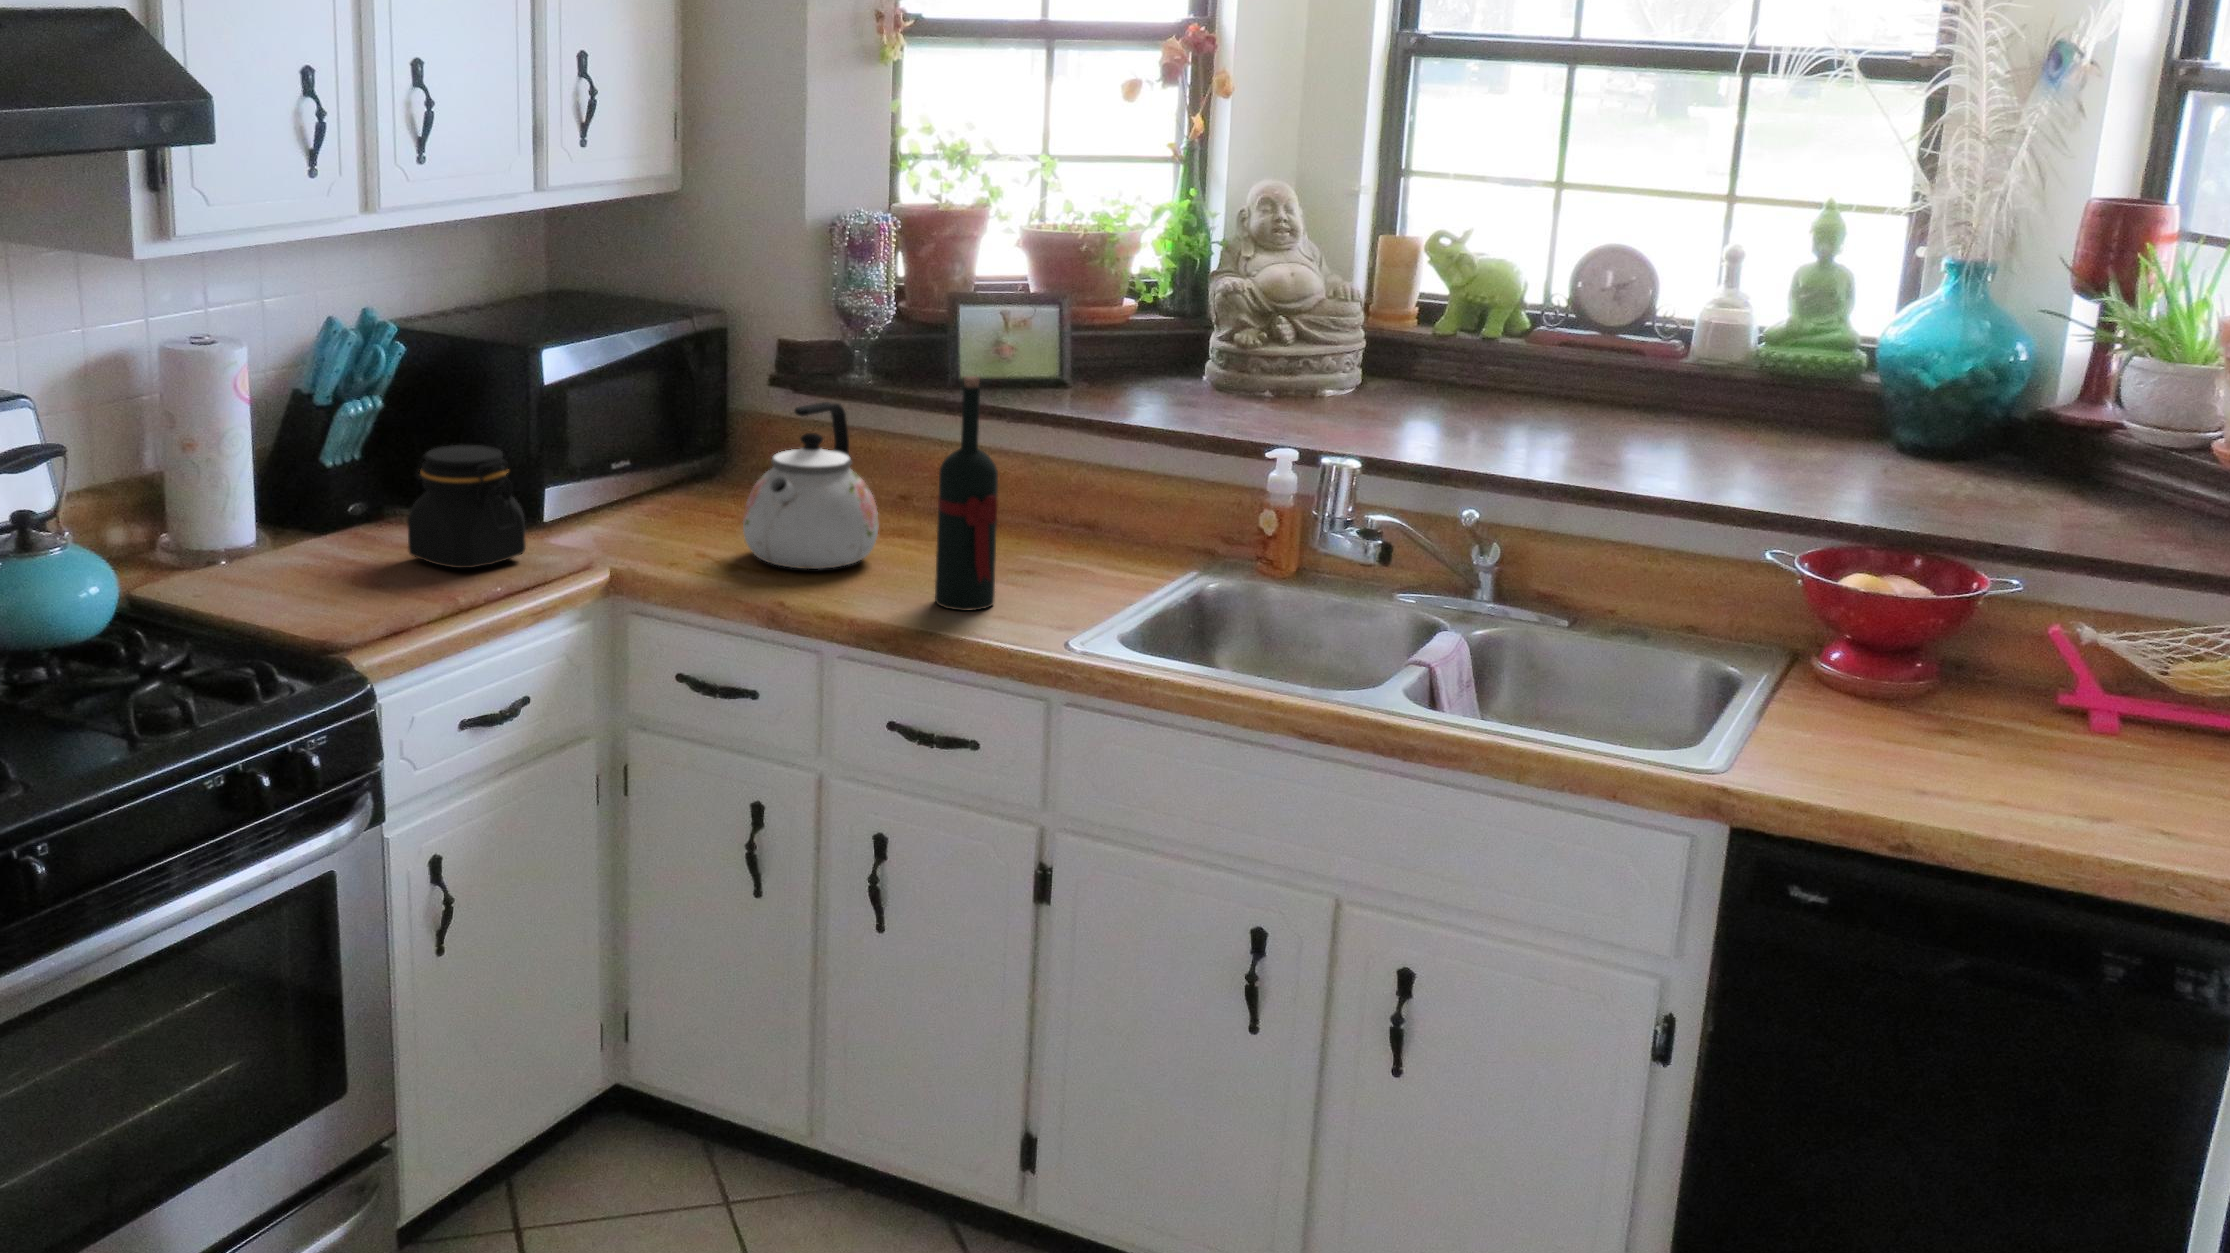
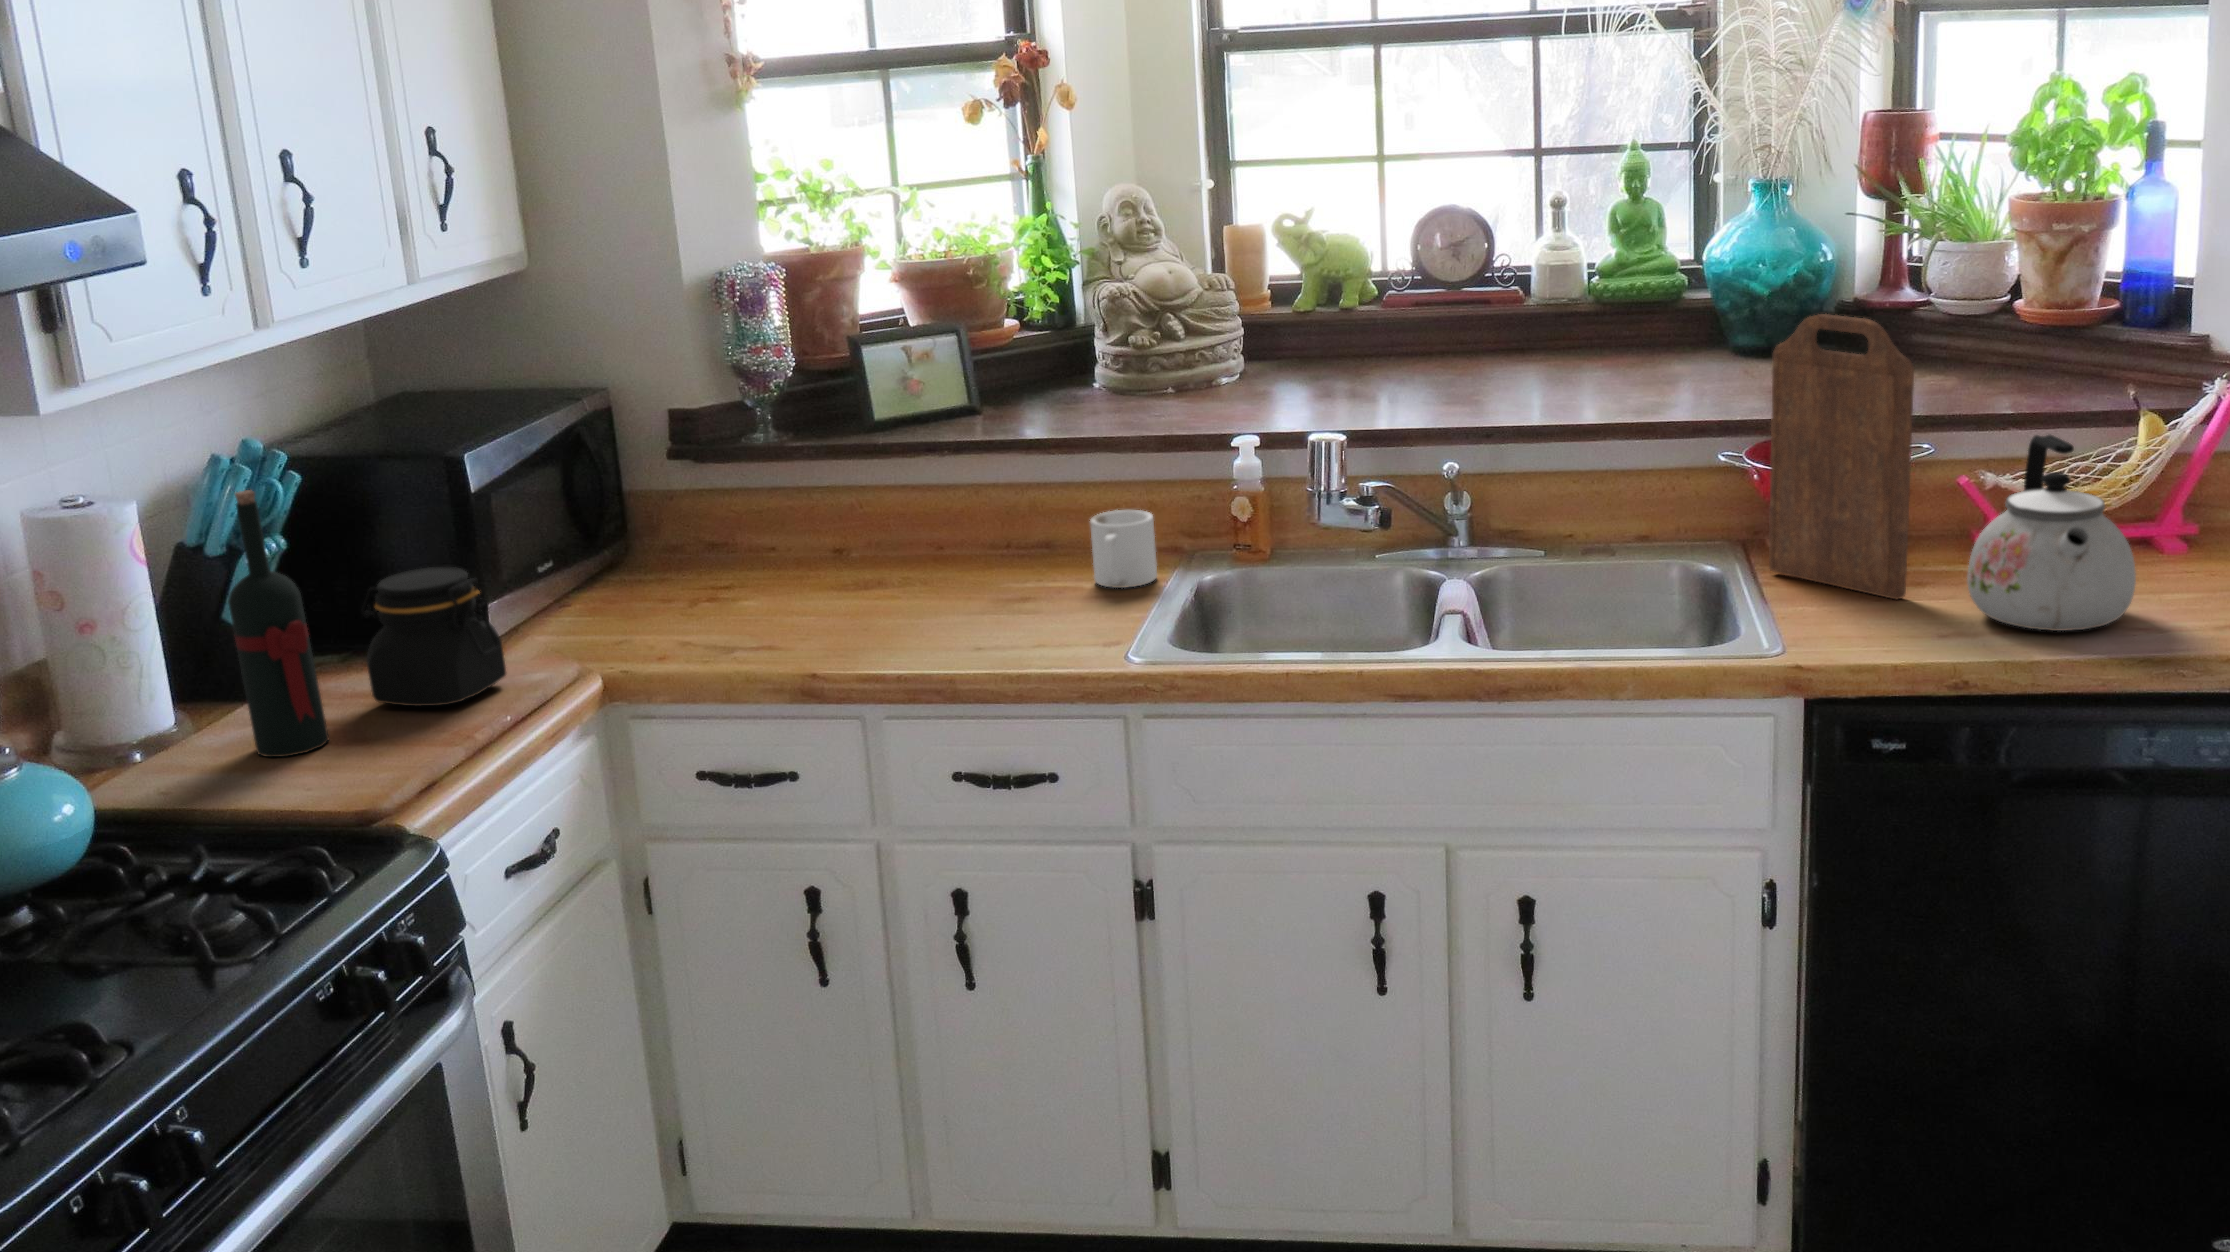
wine bottle: present [935,376,998,611] -> present [228,490,329,757]
kettle: present [743,402,878,569] -> present [1967,435,2136,631]
cutting board: none [1784,415,1954,745] -> present [1769,314,1914,599]
mug: none [1094,502,1160,580] -> present [1090,510,1157,588]

